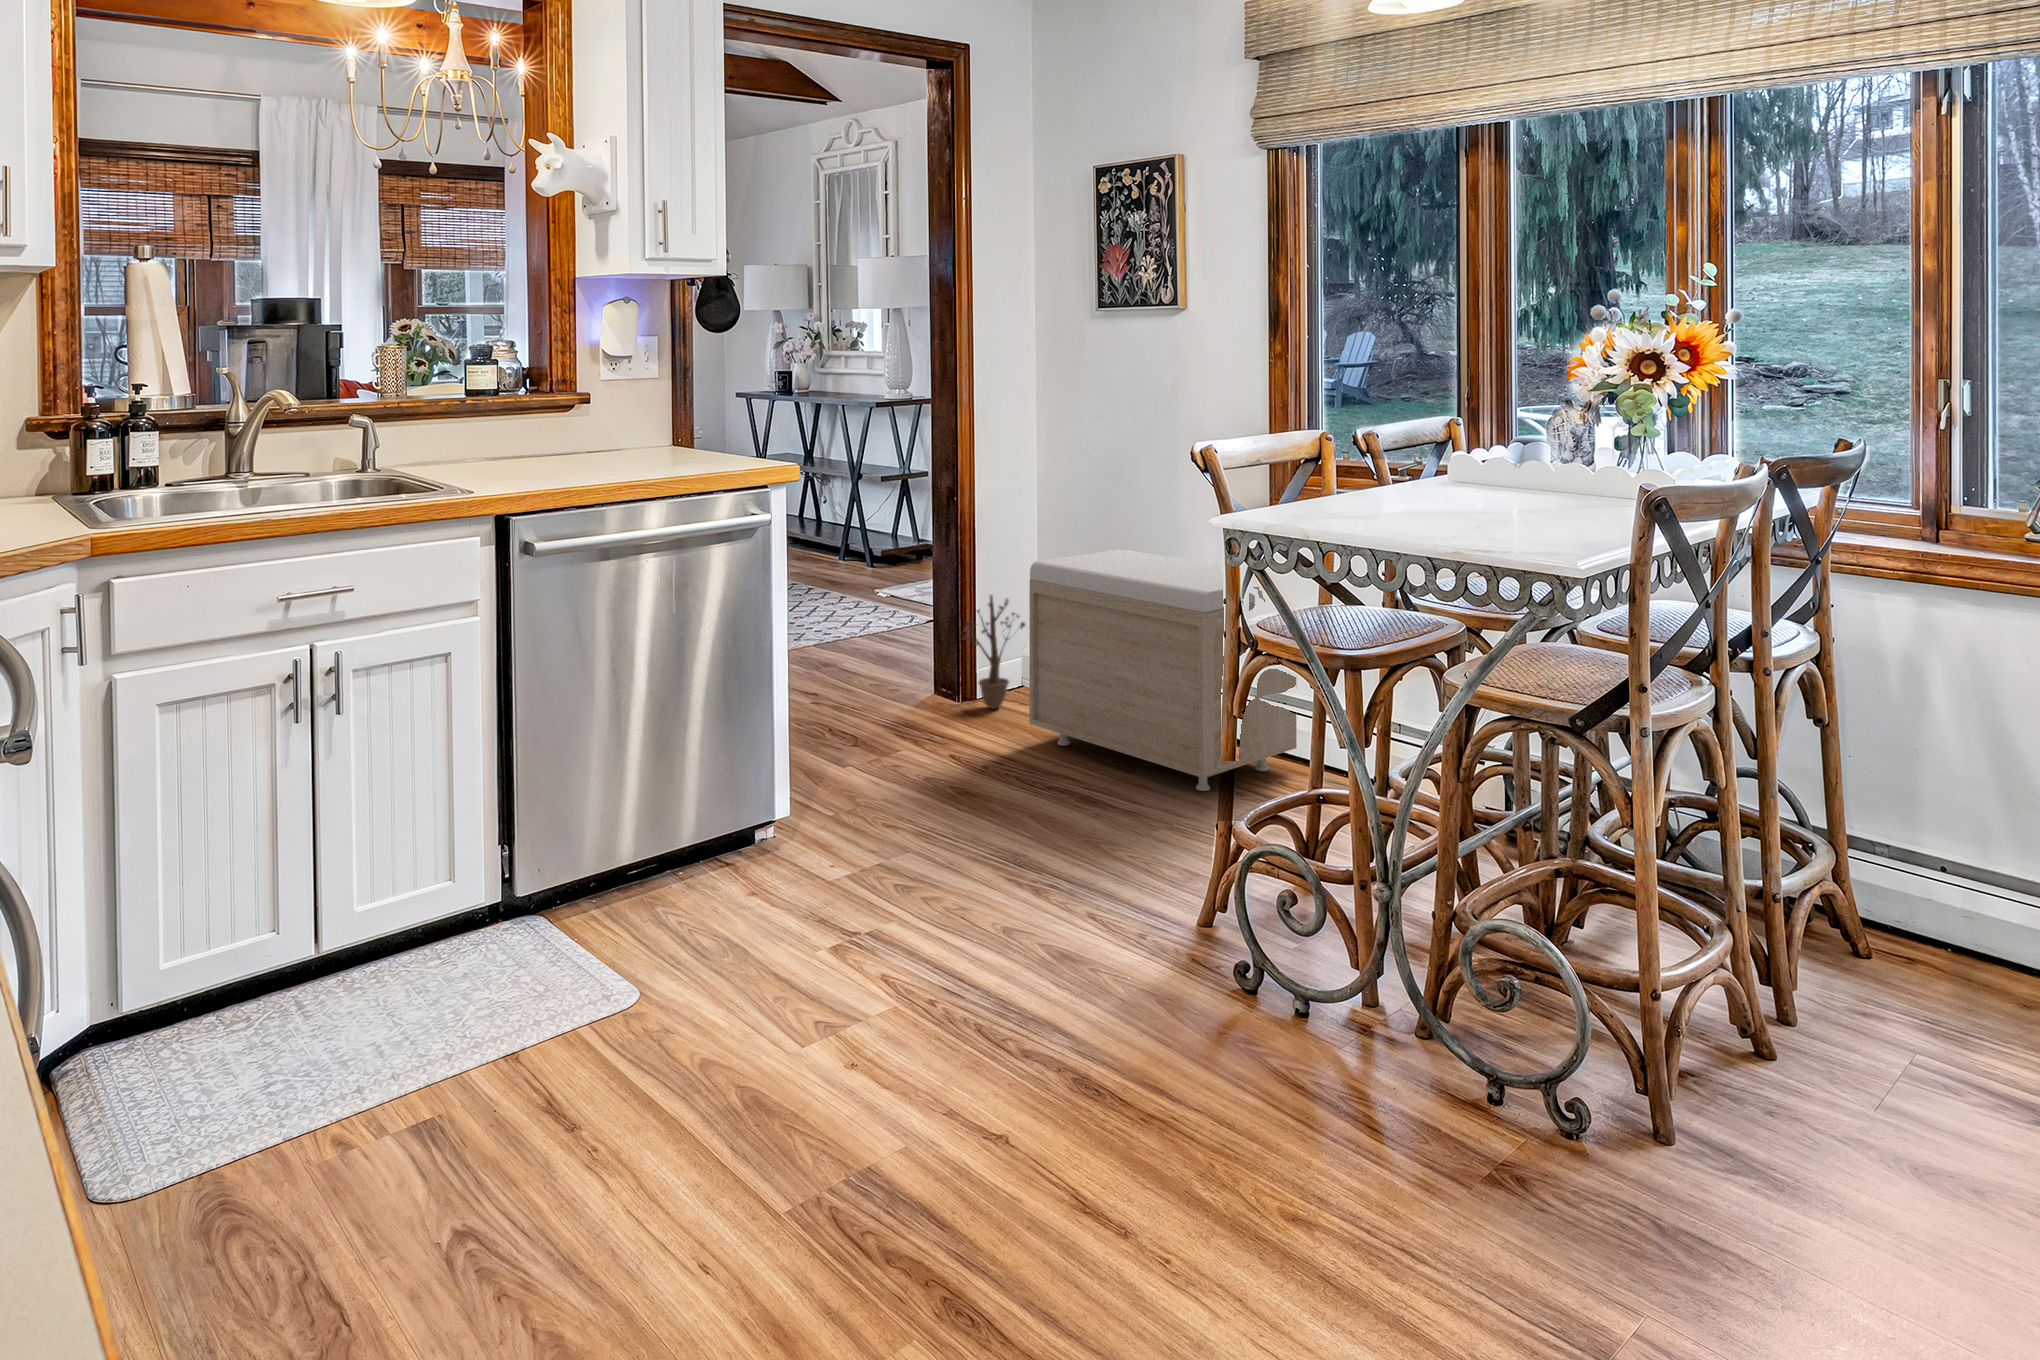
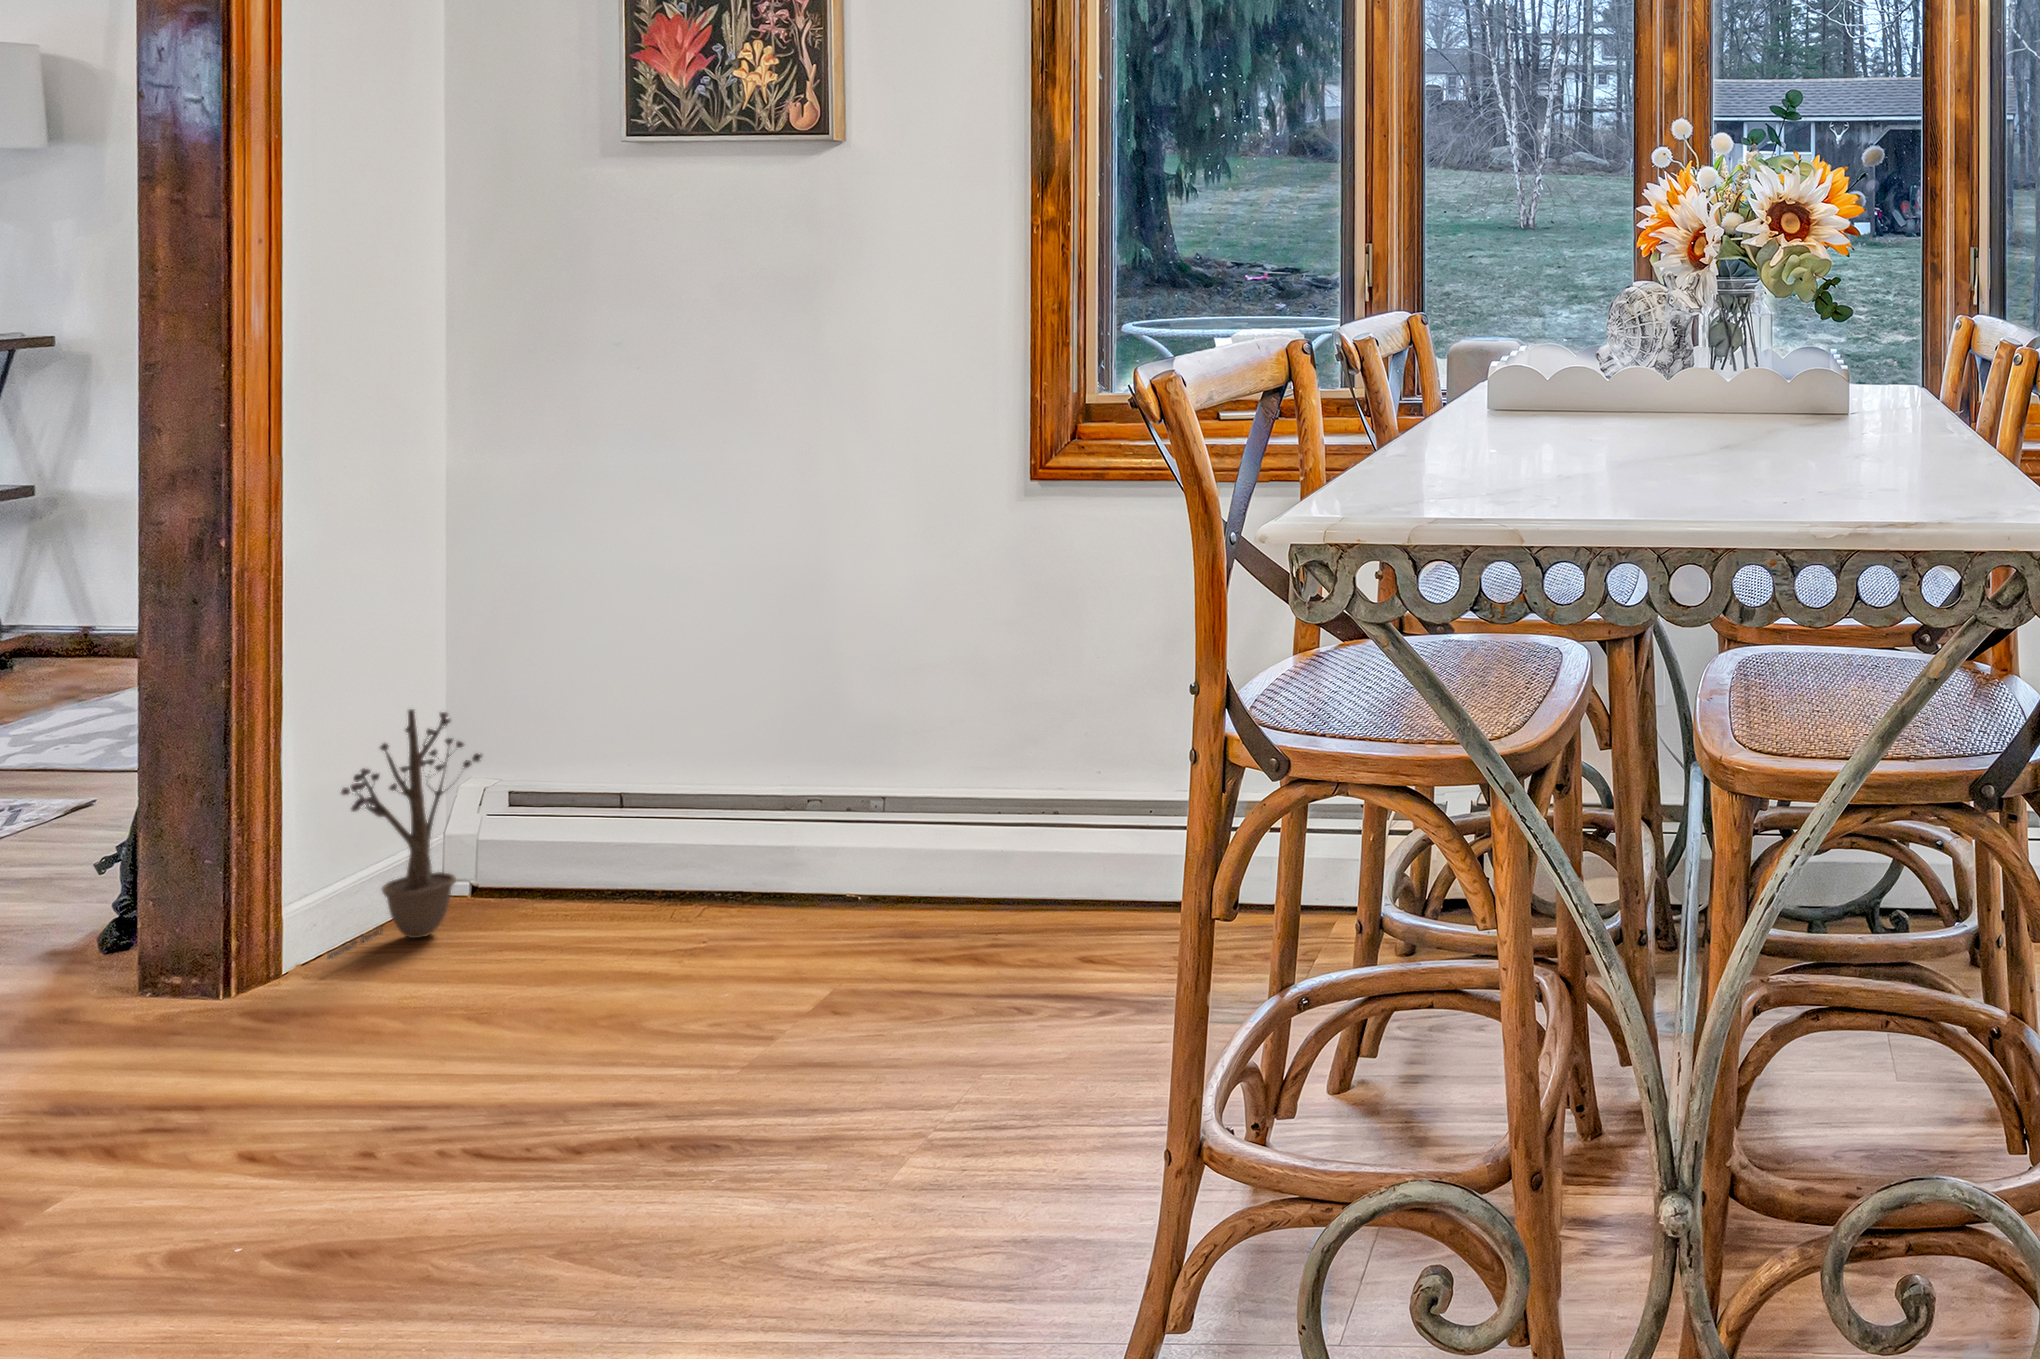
storage bench: present [1029,549,1297,791] -> none [578,584,1106,974]

